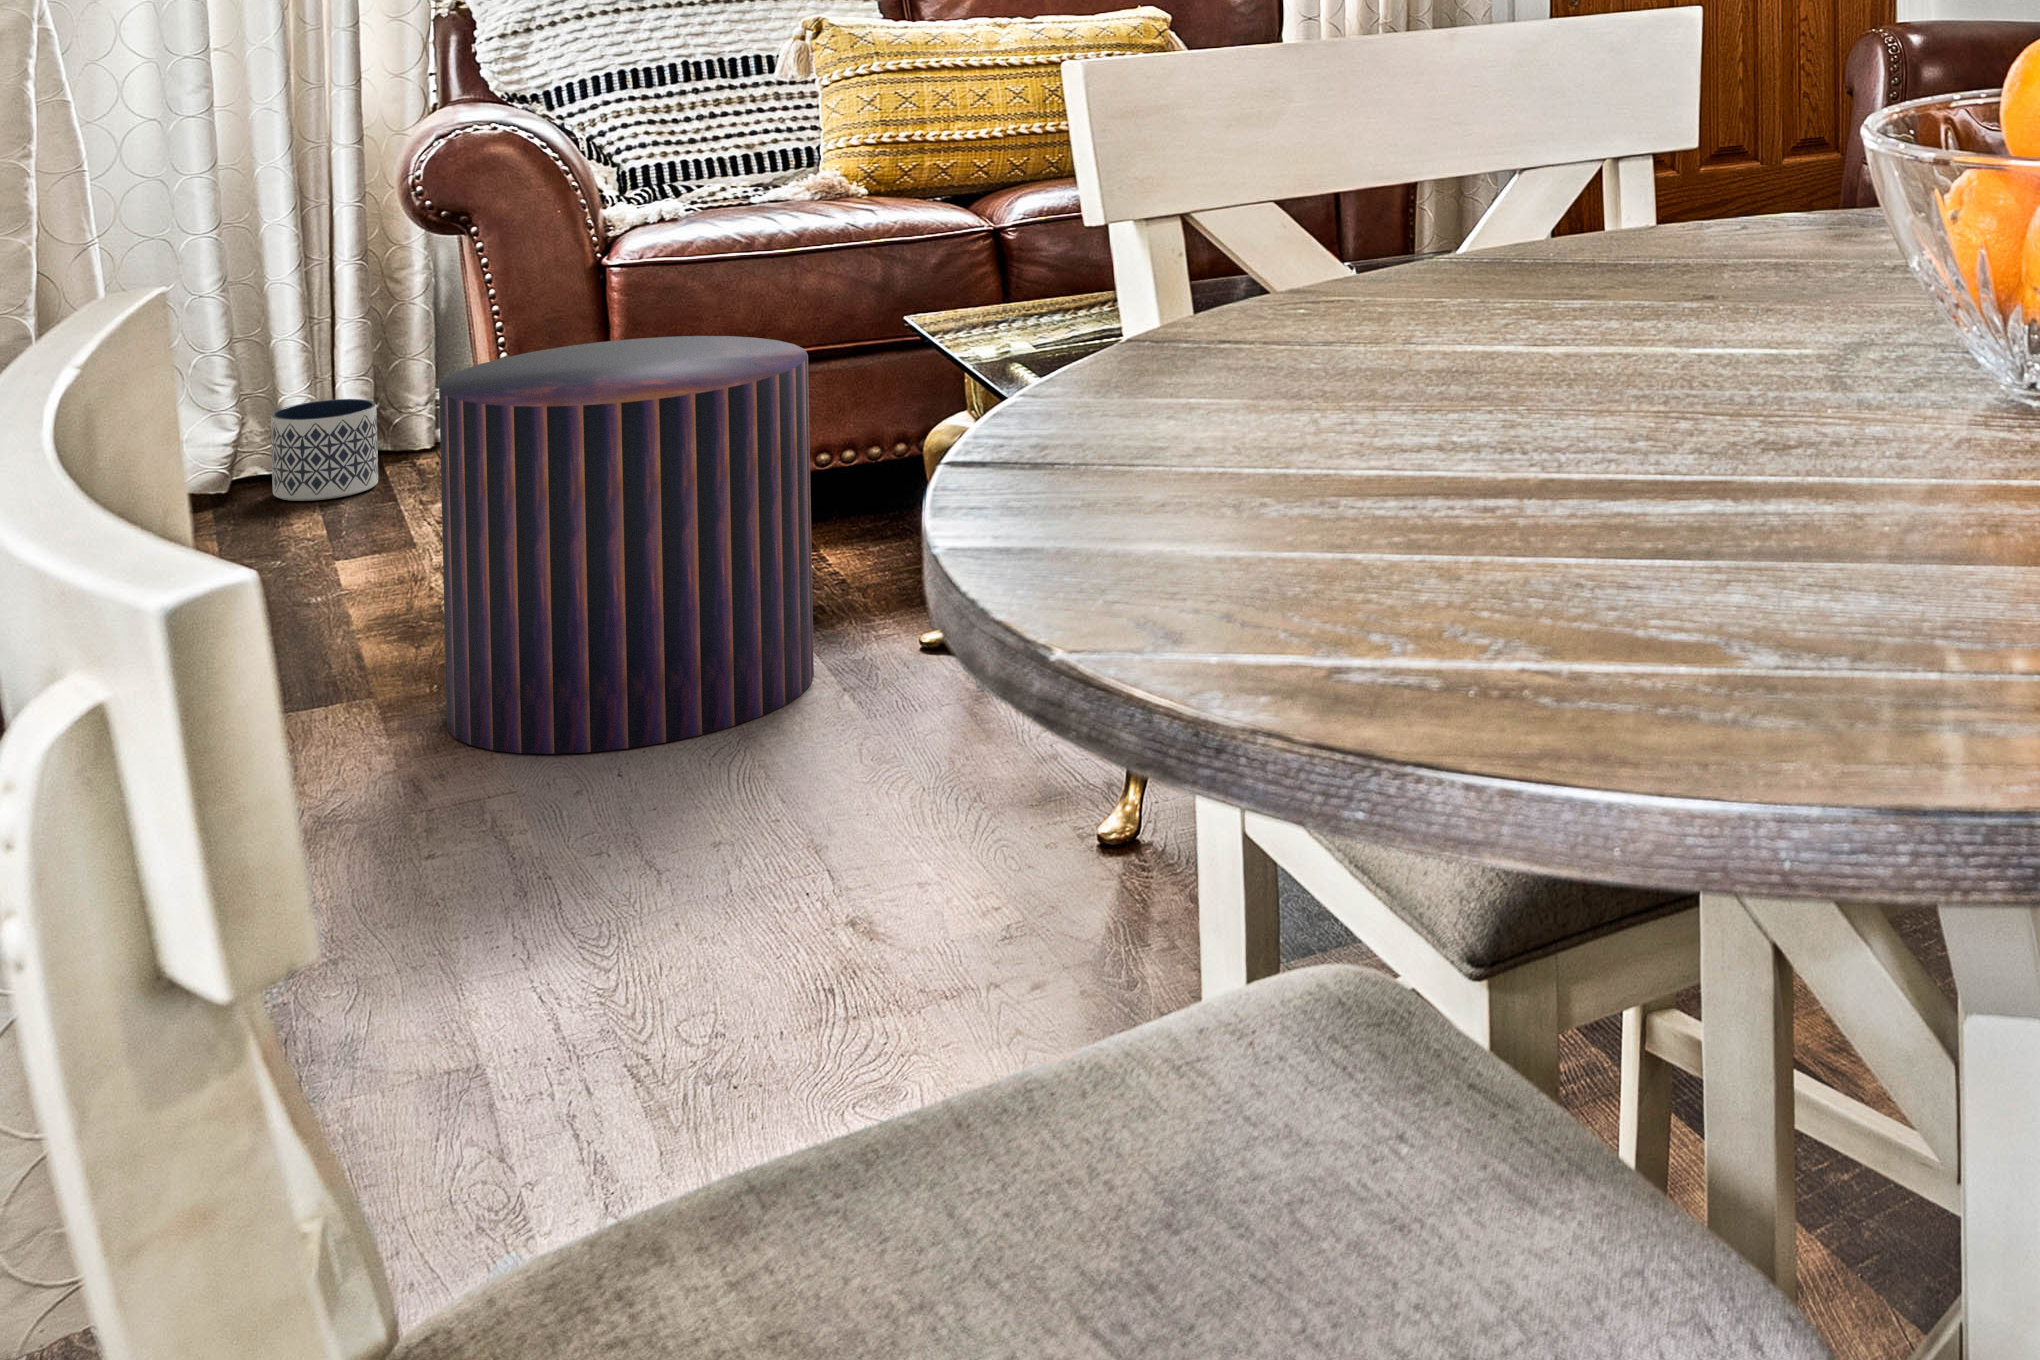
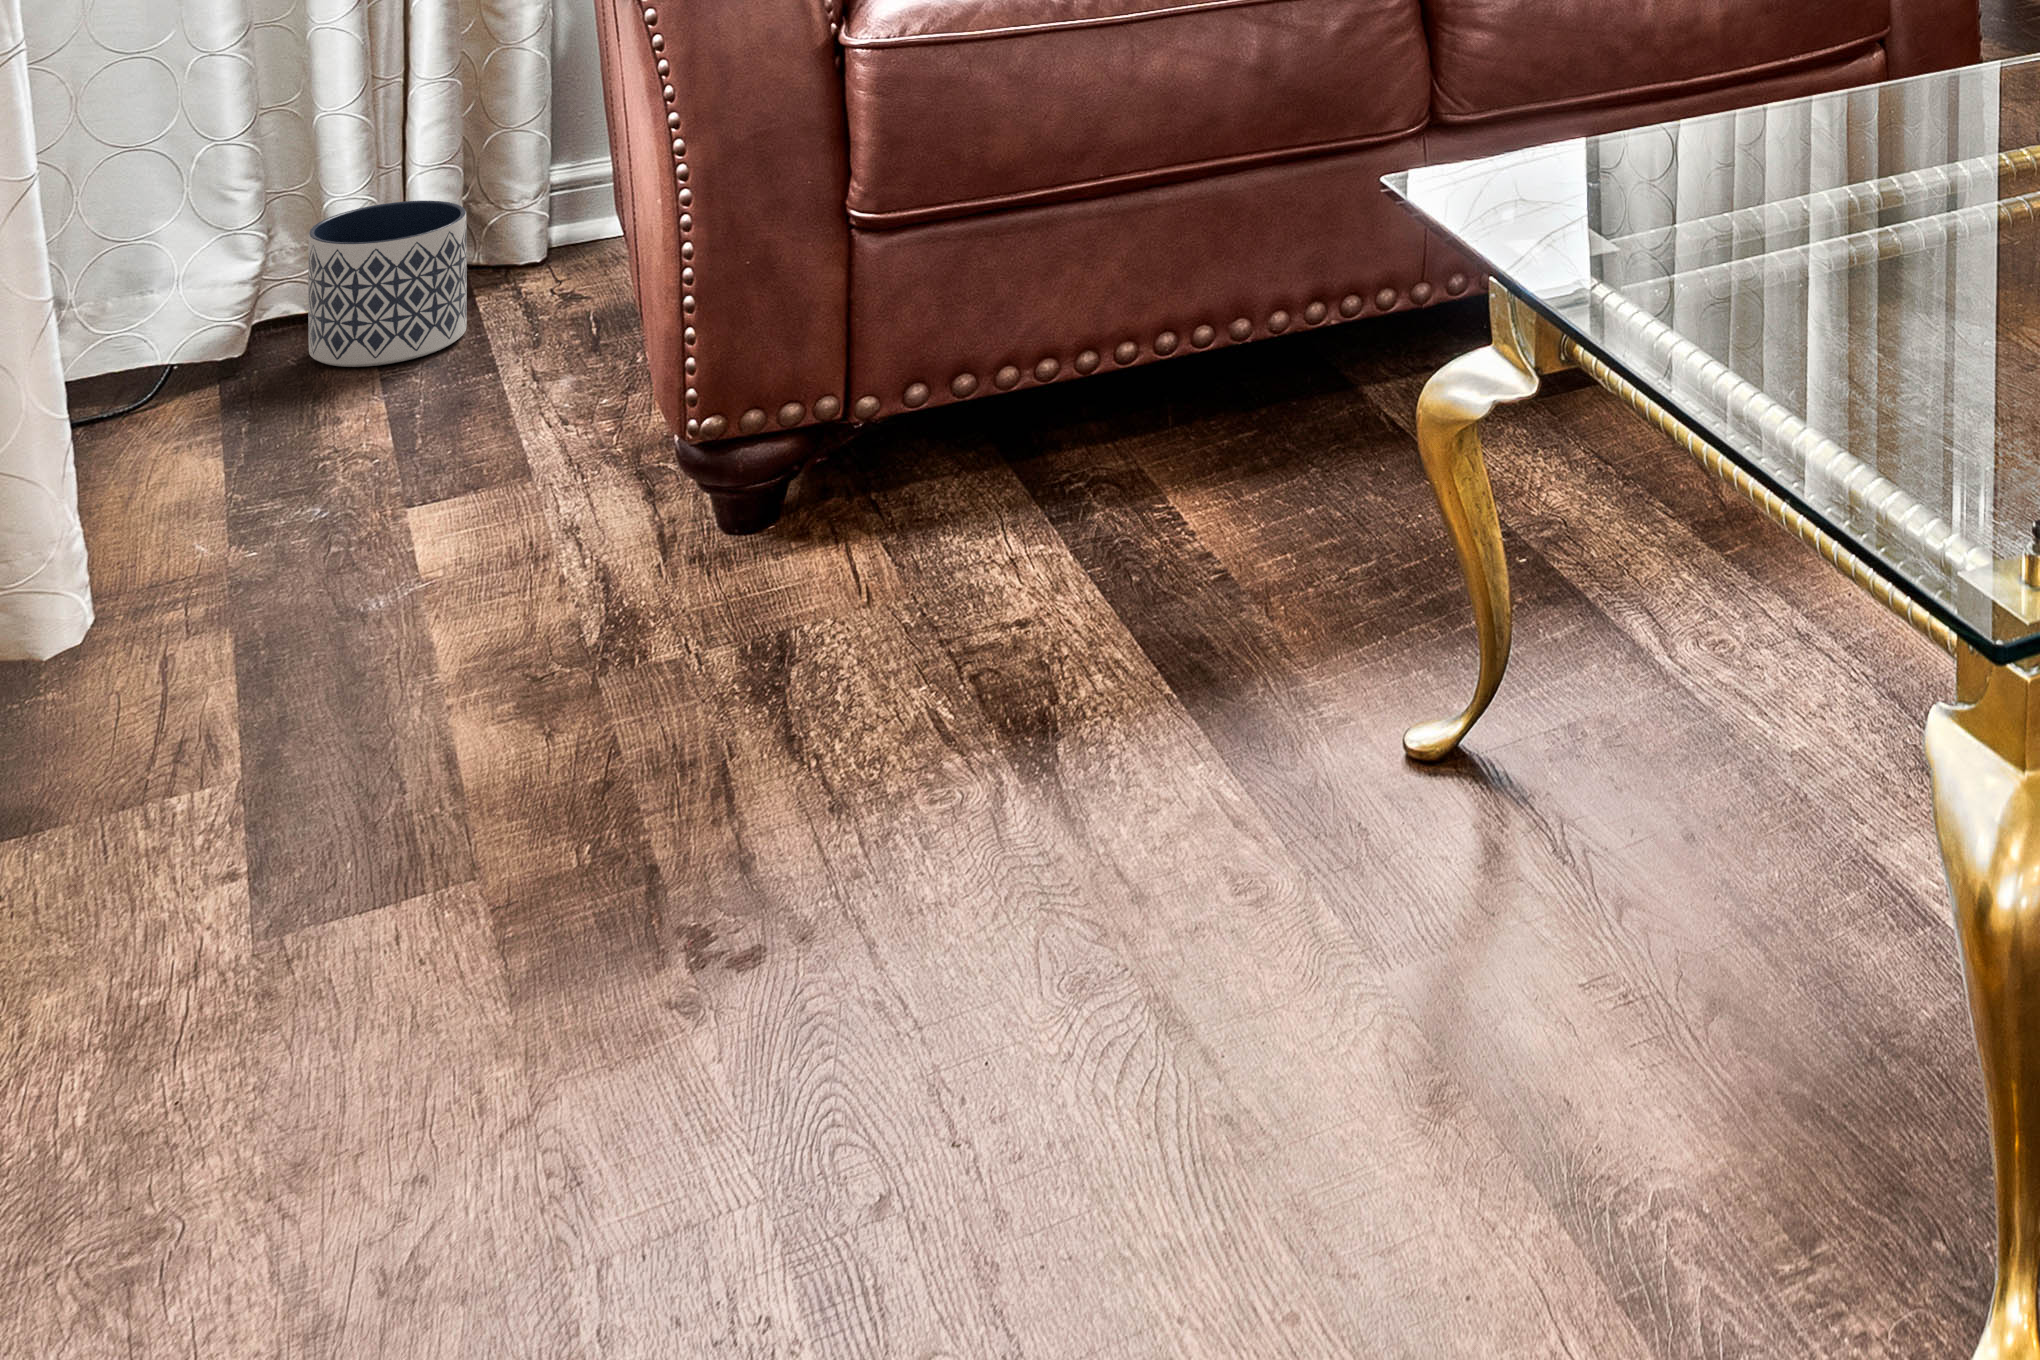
pouf: present [439,336,814,754] -> none [622,206,1254,1060]

